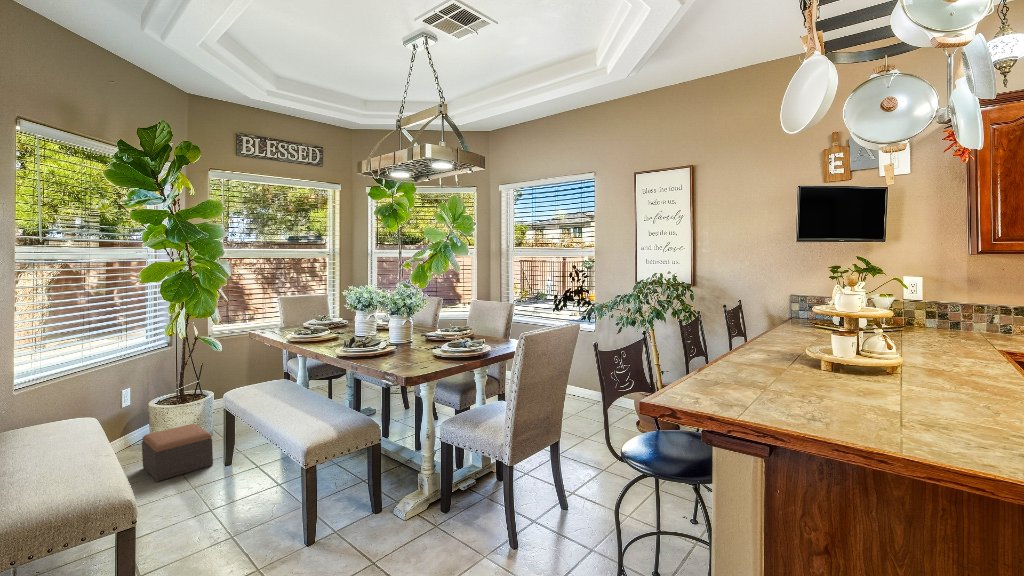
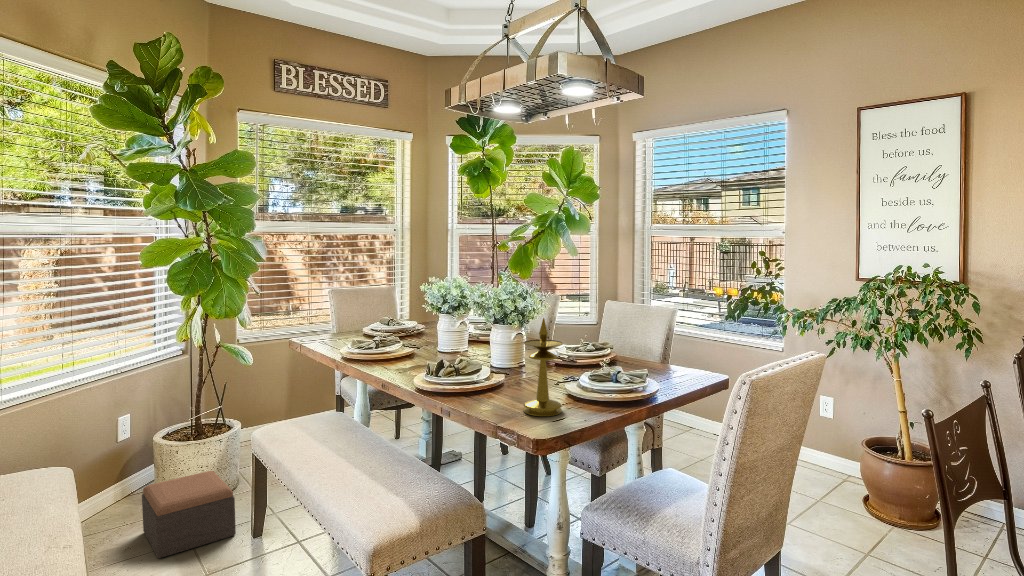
candlestick: none [402,308,426,366] -> present [523,318,563,416]

